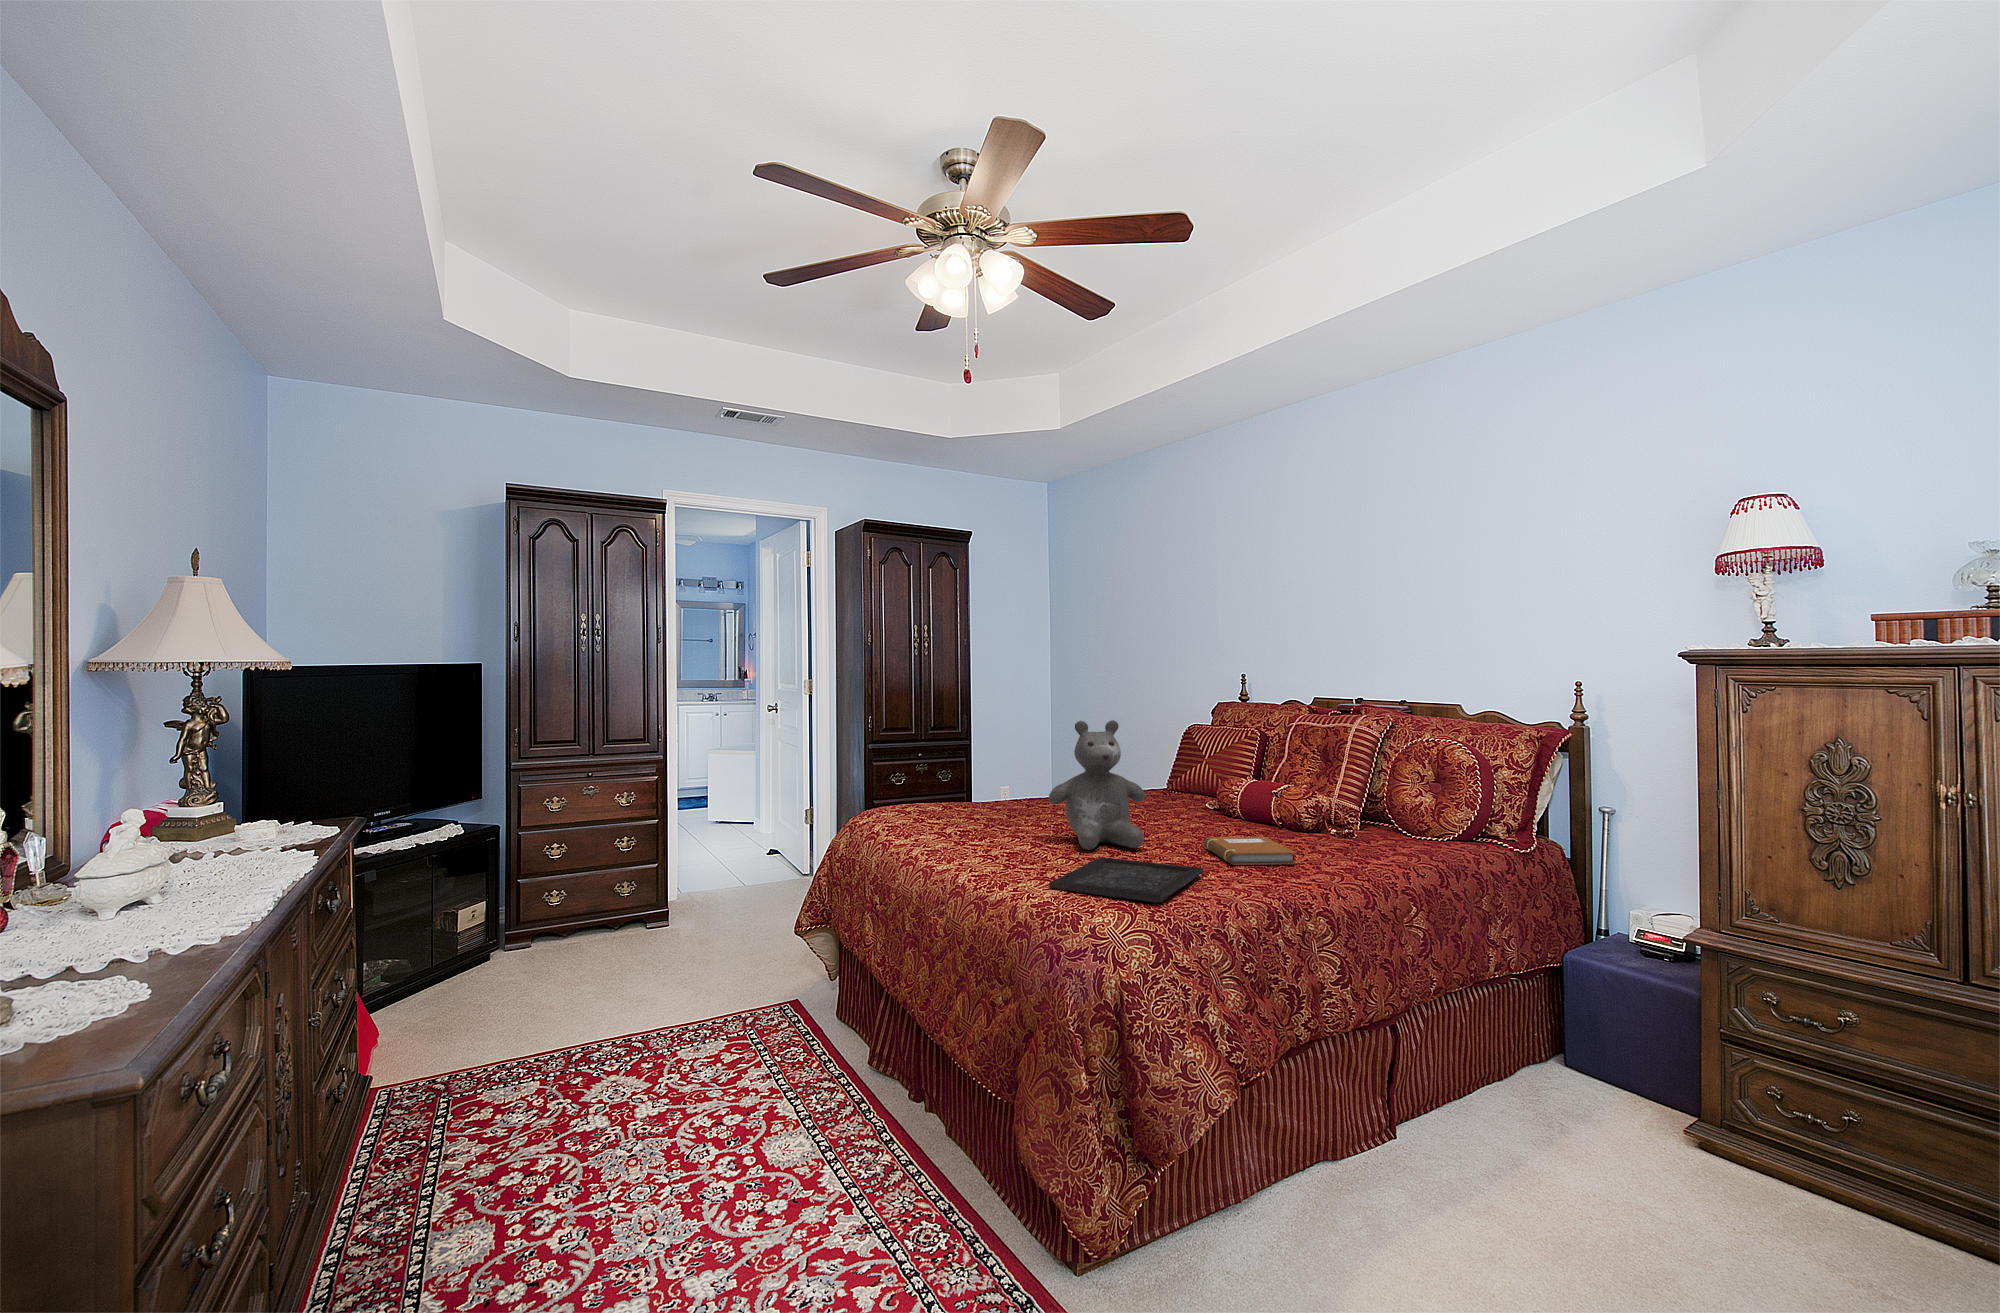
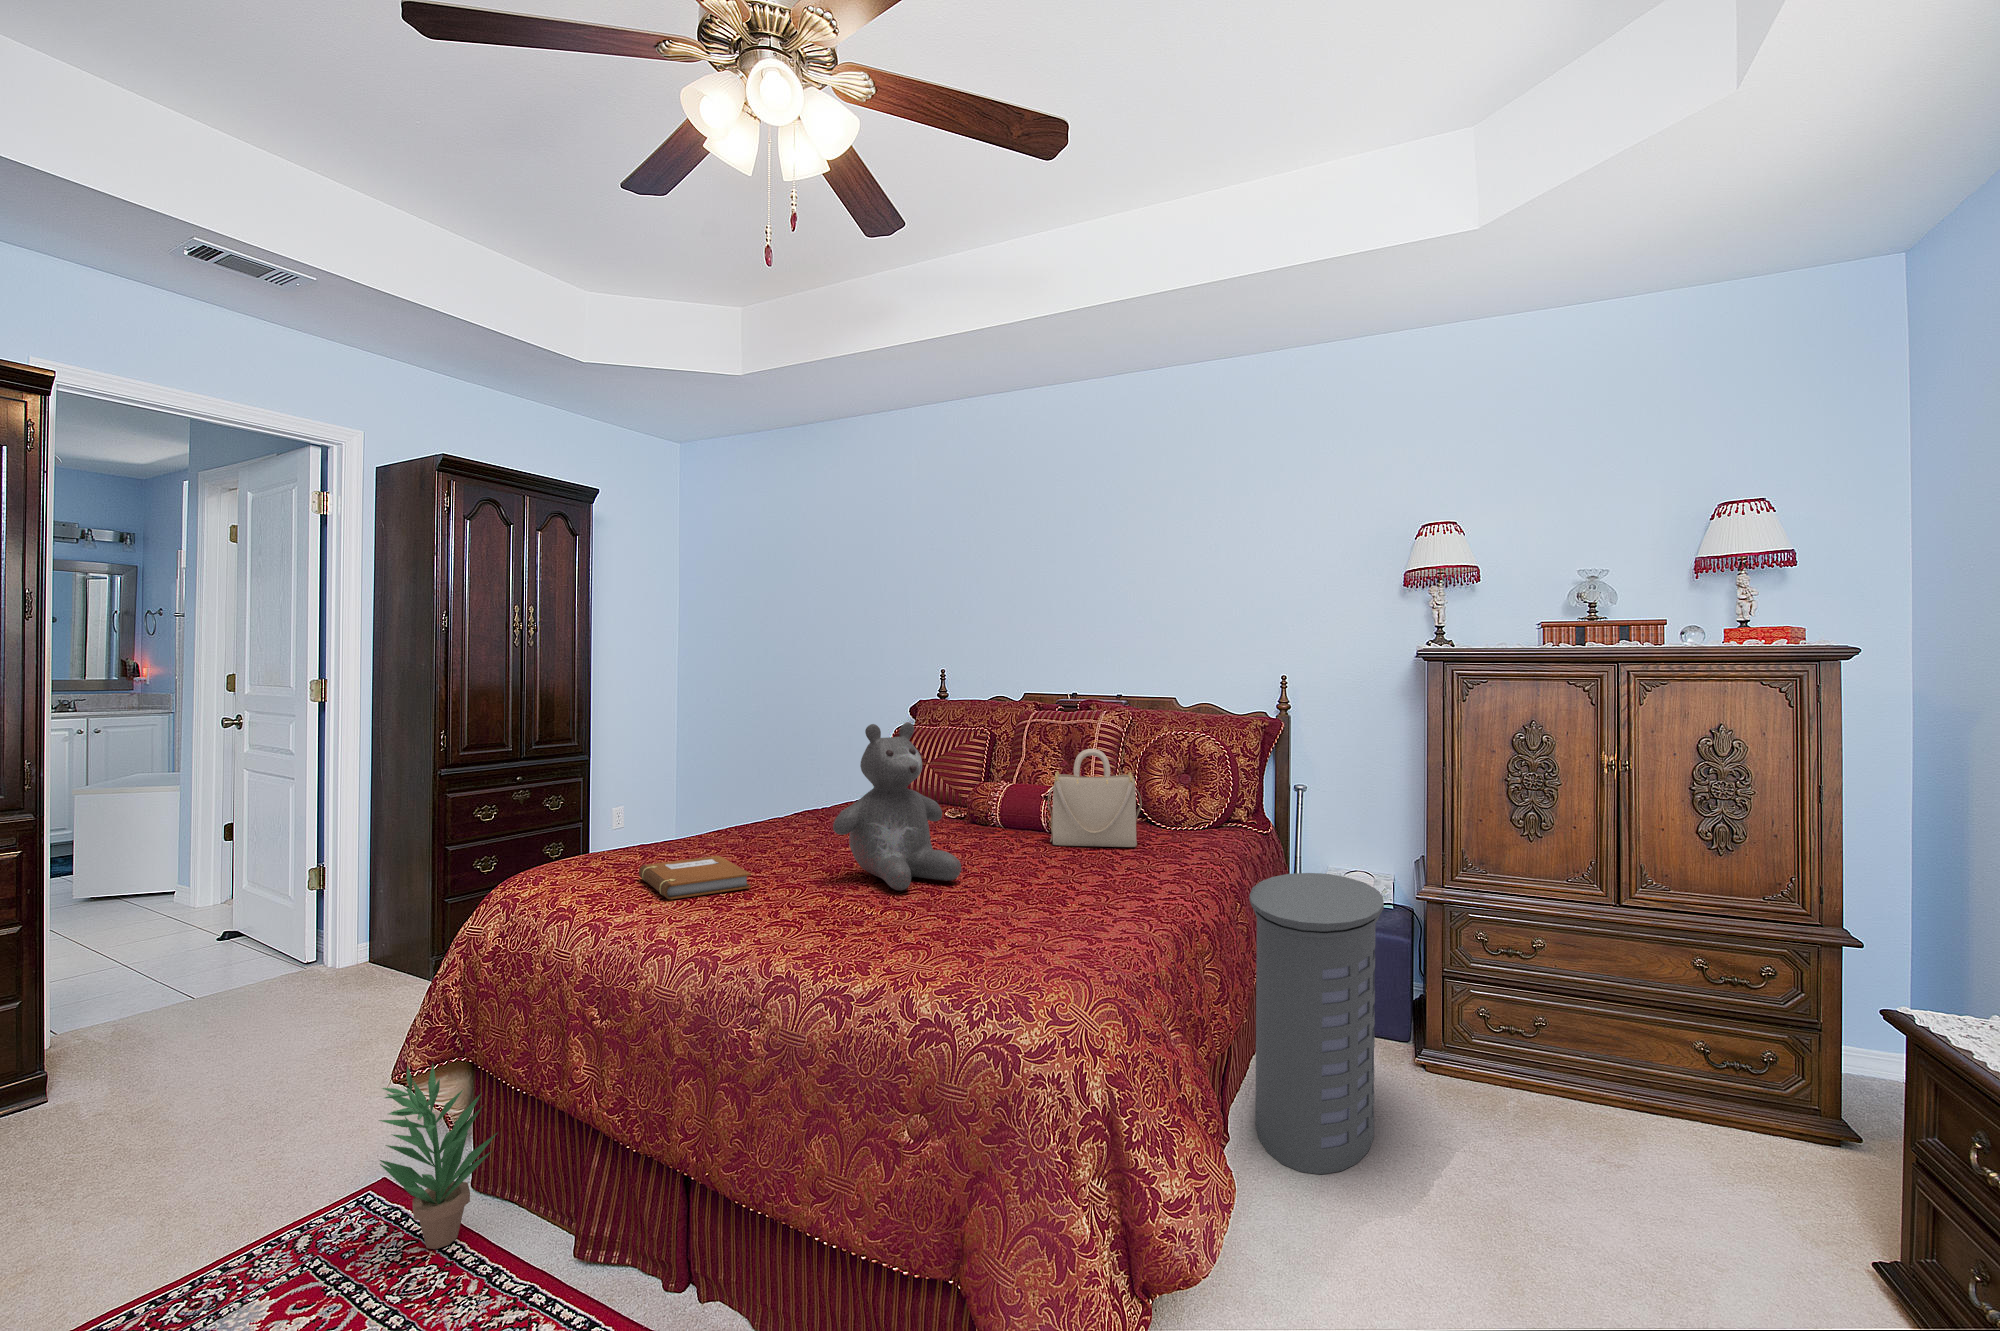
handbag: none [1265,750,1356,844] -> present [1048,749,1142,847]
notebook: present [1204,837,1296,865] -> present [639,856,751,899]
tray: present [1049,857,1204,903] -> none [927,898,1087,956]
laundry hamper: none [1430,888,1601,1184] -> present [1249,873,1384,1174]
potted plant: none [778,923,843,1041] -> present [379,1063,497,1249]

